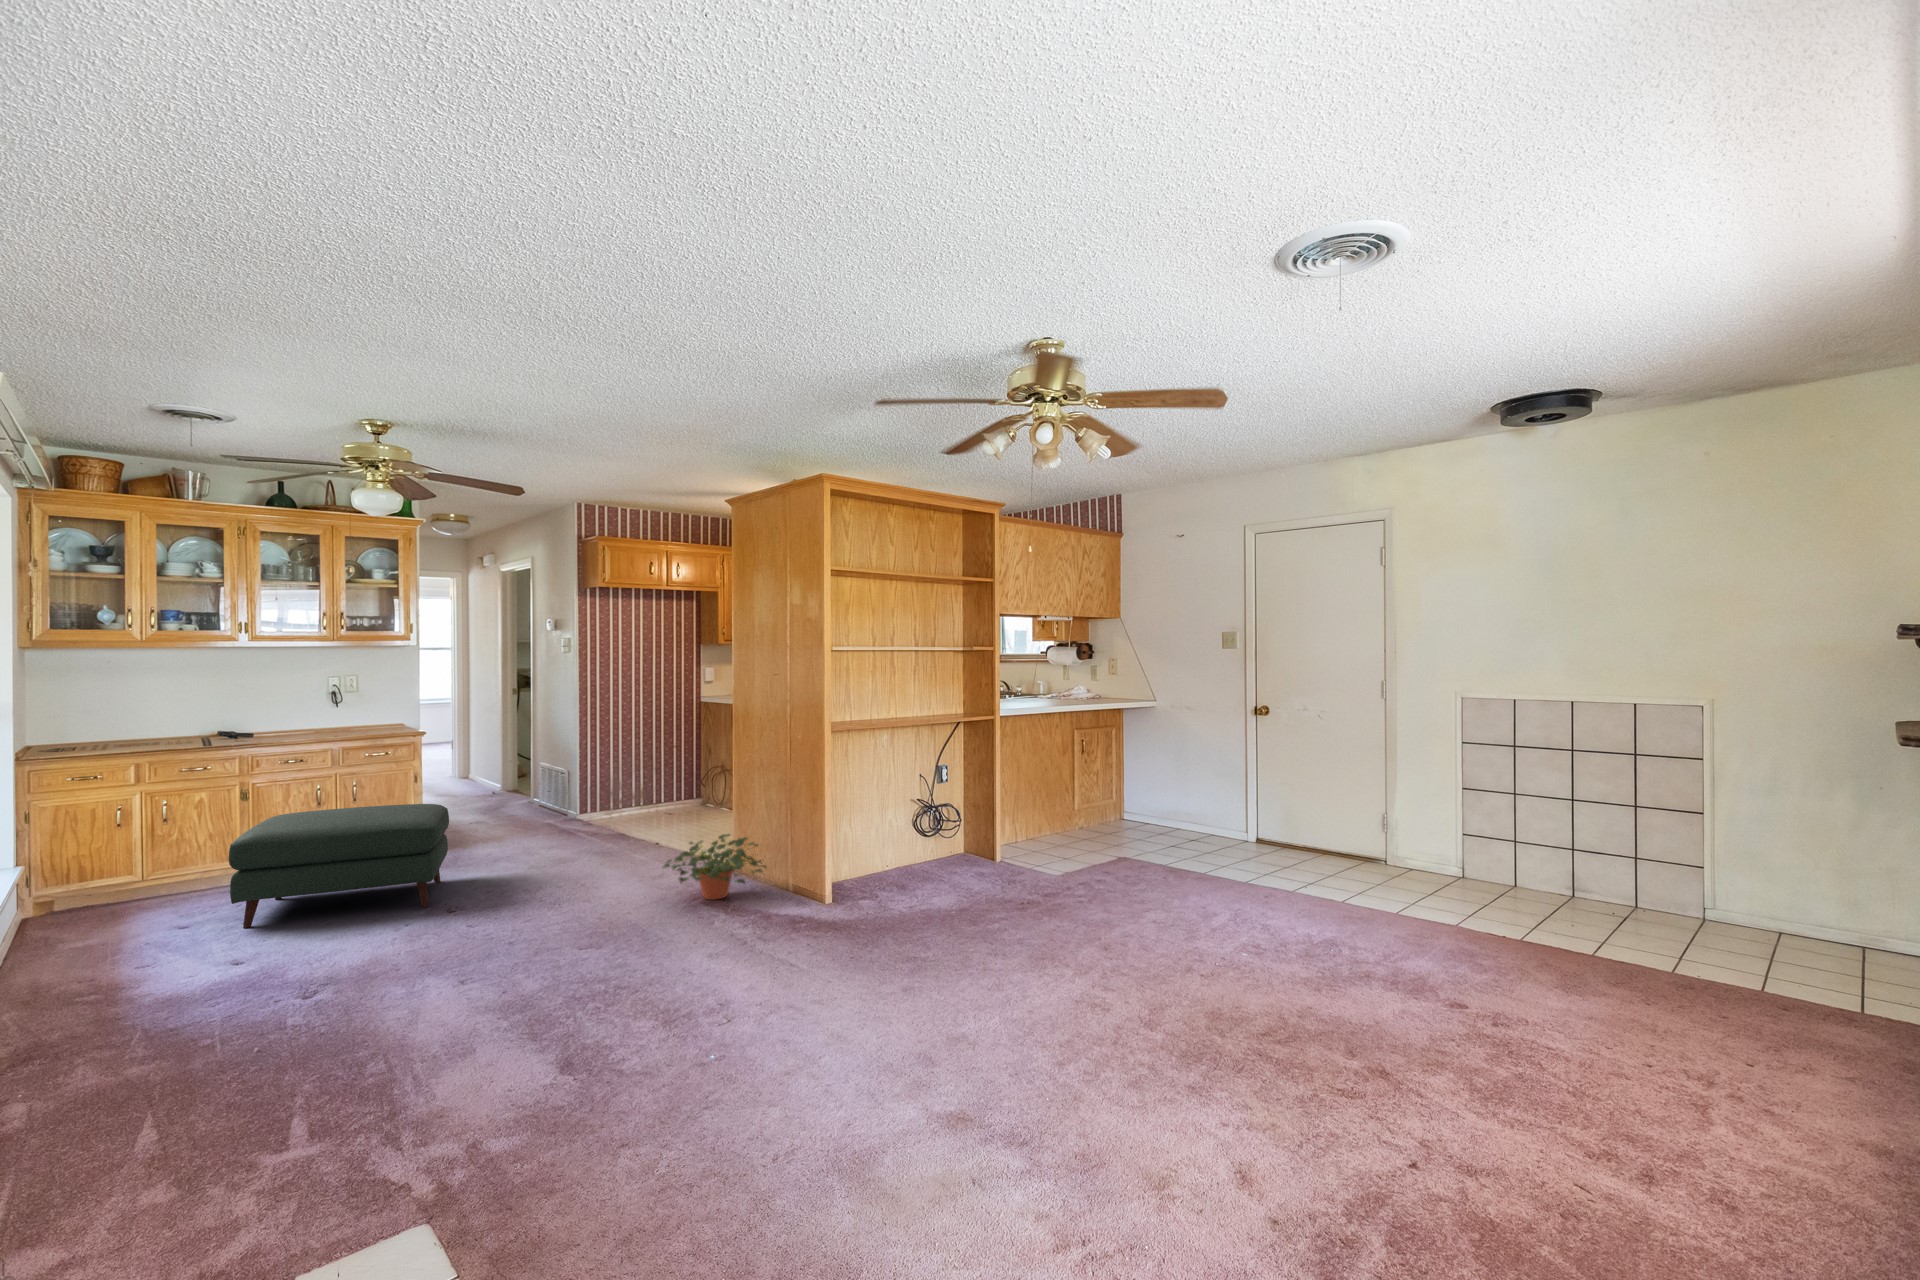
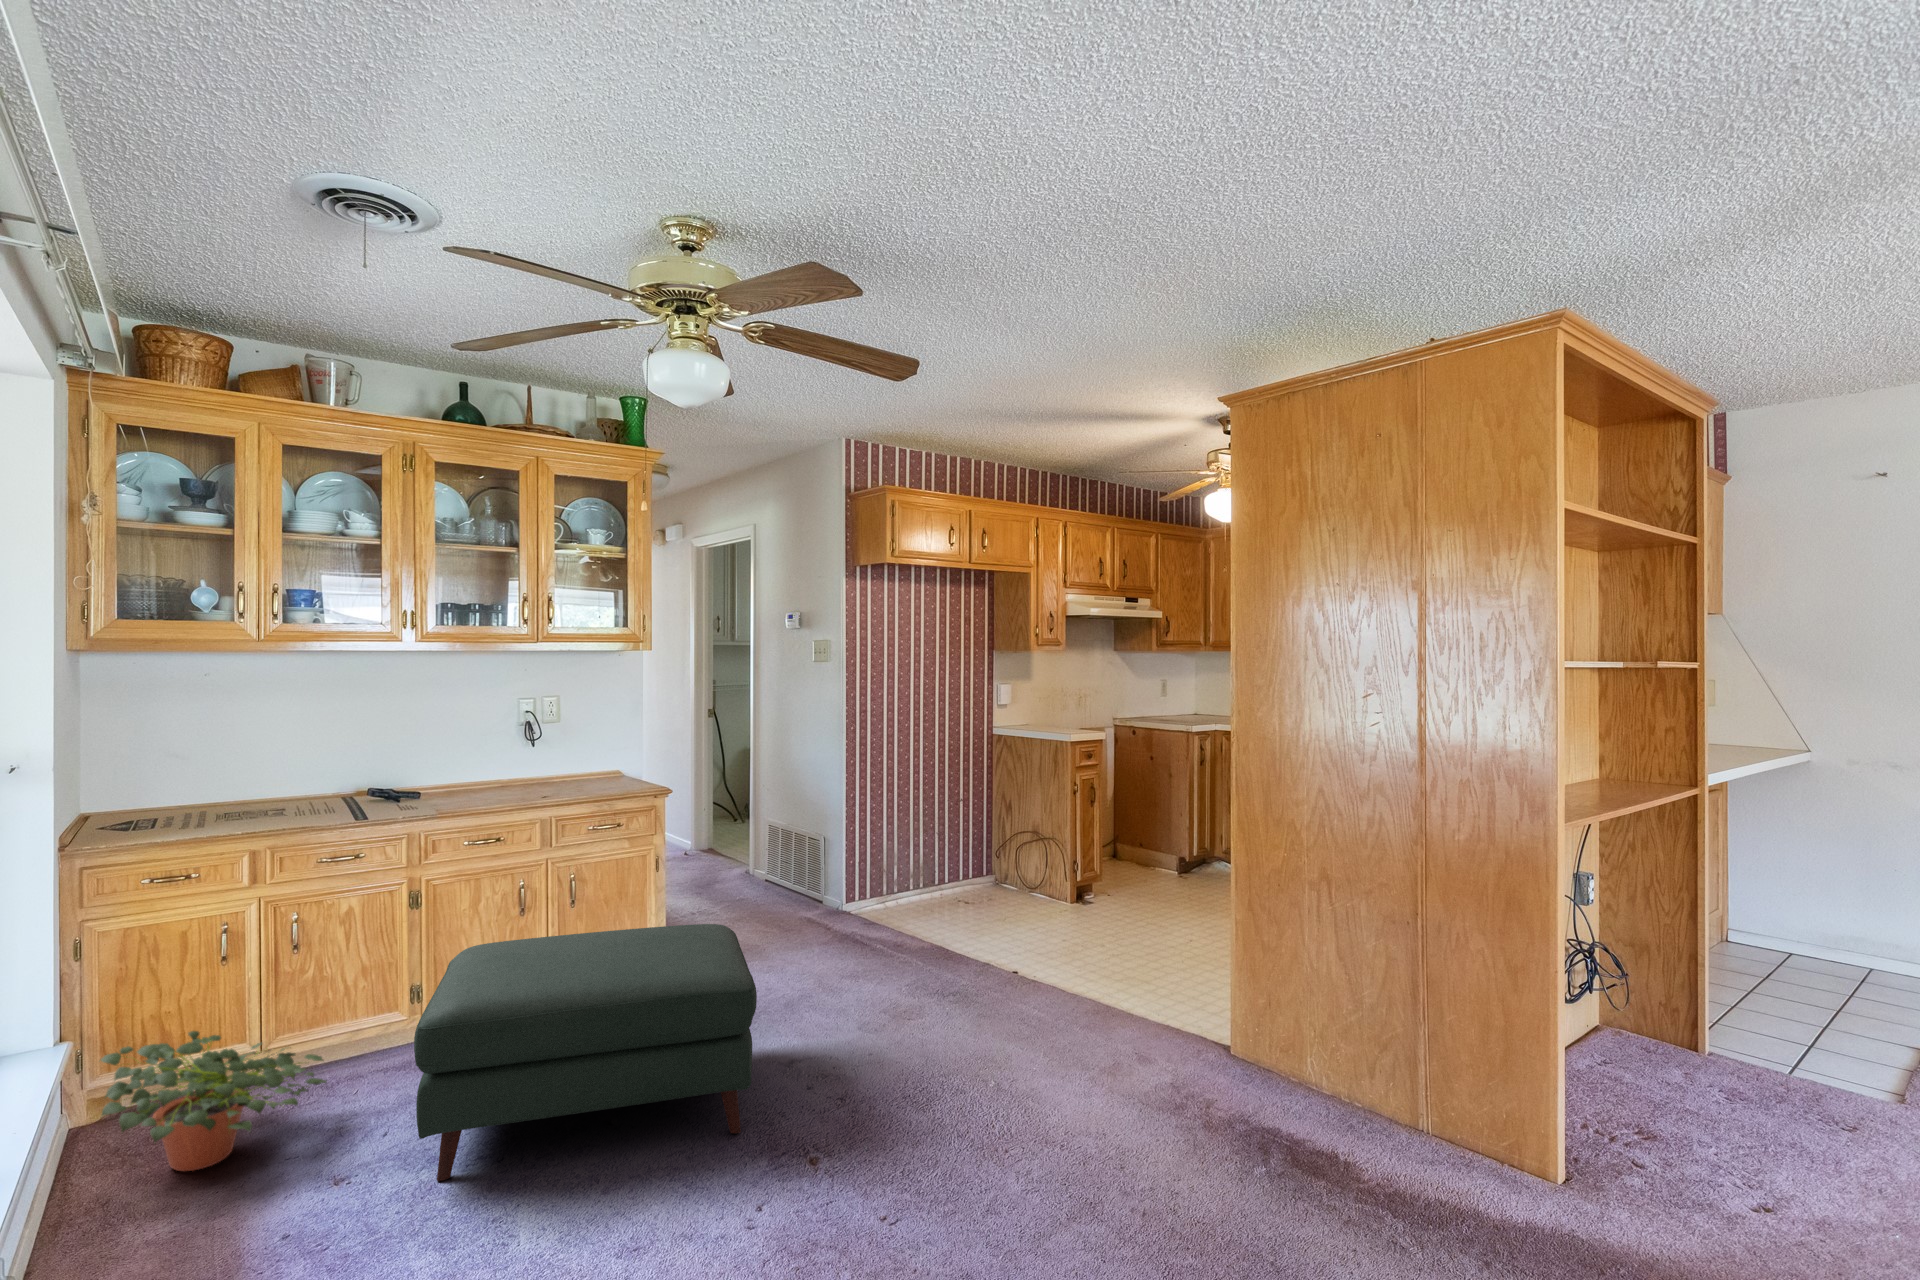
potted plant: present [663,834,766,900] -> present [101,1031,327,1171]

